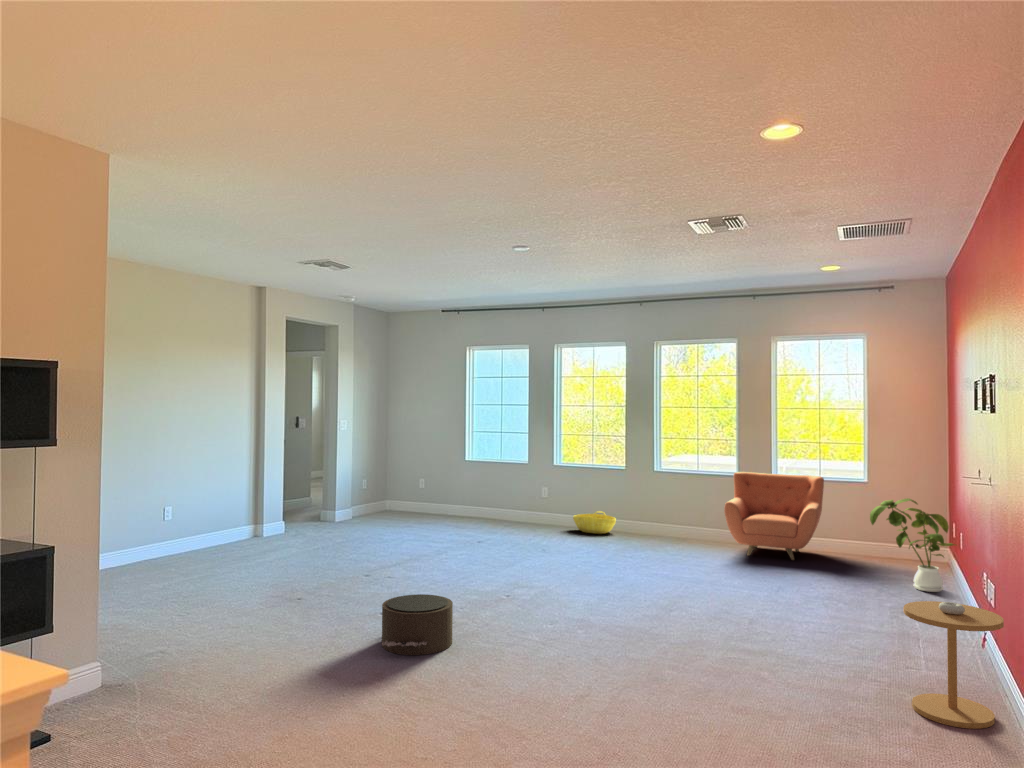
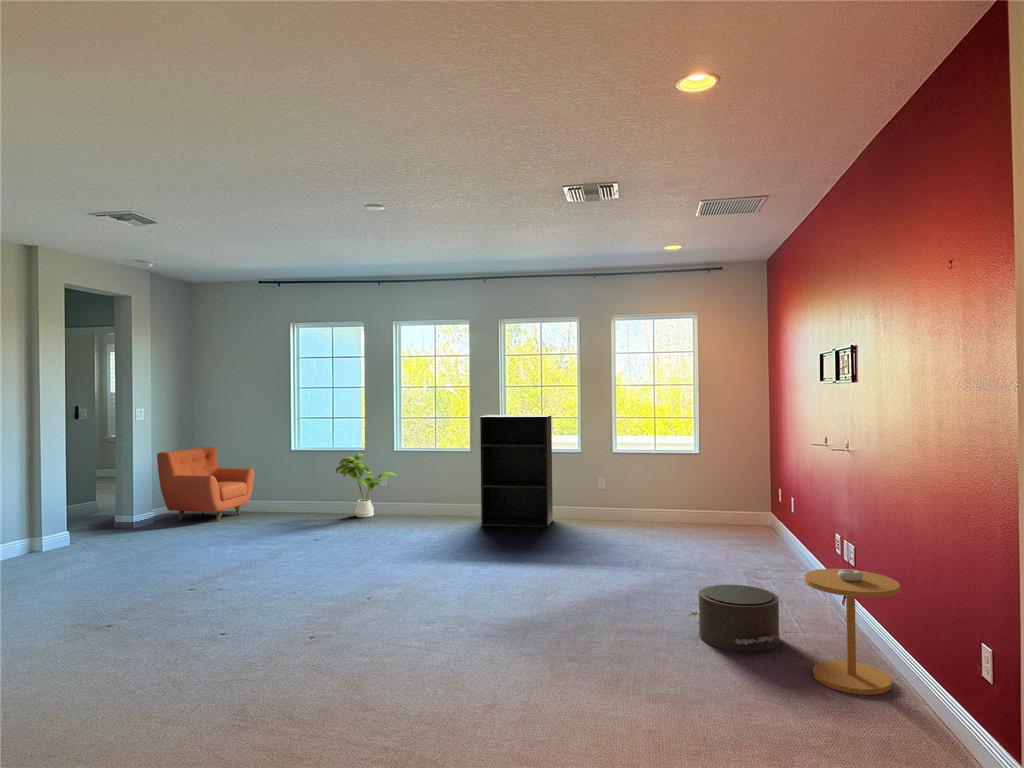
bookshelf: none [635,434,708,548] -> present [480,415,553,527]
armchair: present [724,472,824,560] -> present [157,447,254,521]
house plant: present [870,498,955,592] -> present [336,454,395,517]
basket: present [573,511,616,534] -> none [414,497,459,520]
pouf: present [382,594,453,655] -> present [688,585,779,652]

